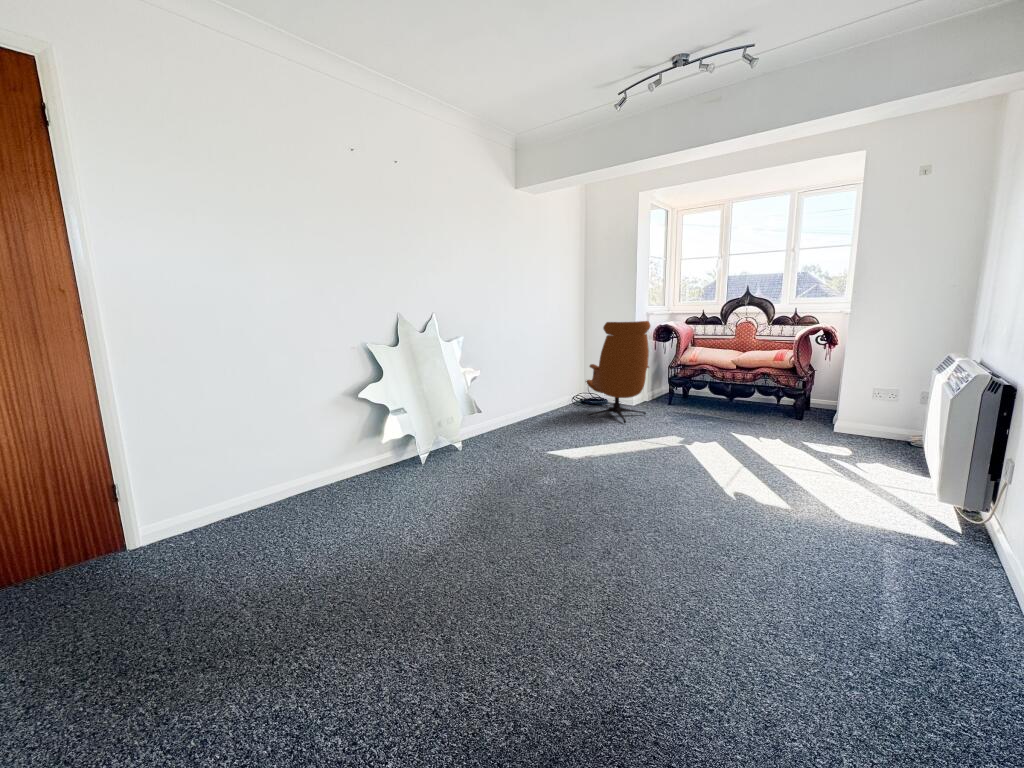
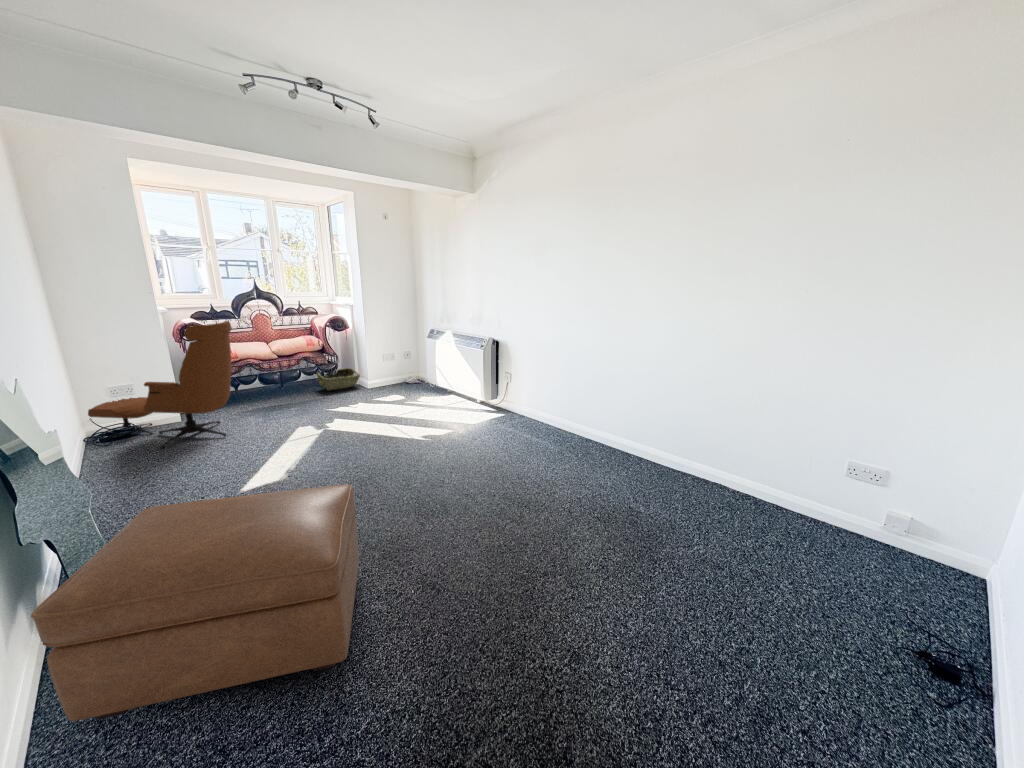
woven basket: none [776,394,836,425] -> present [317,368,360,391]
ottoman: none [334,413,457,537] -> present [31,484,359,721]

